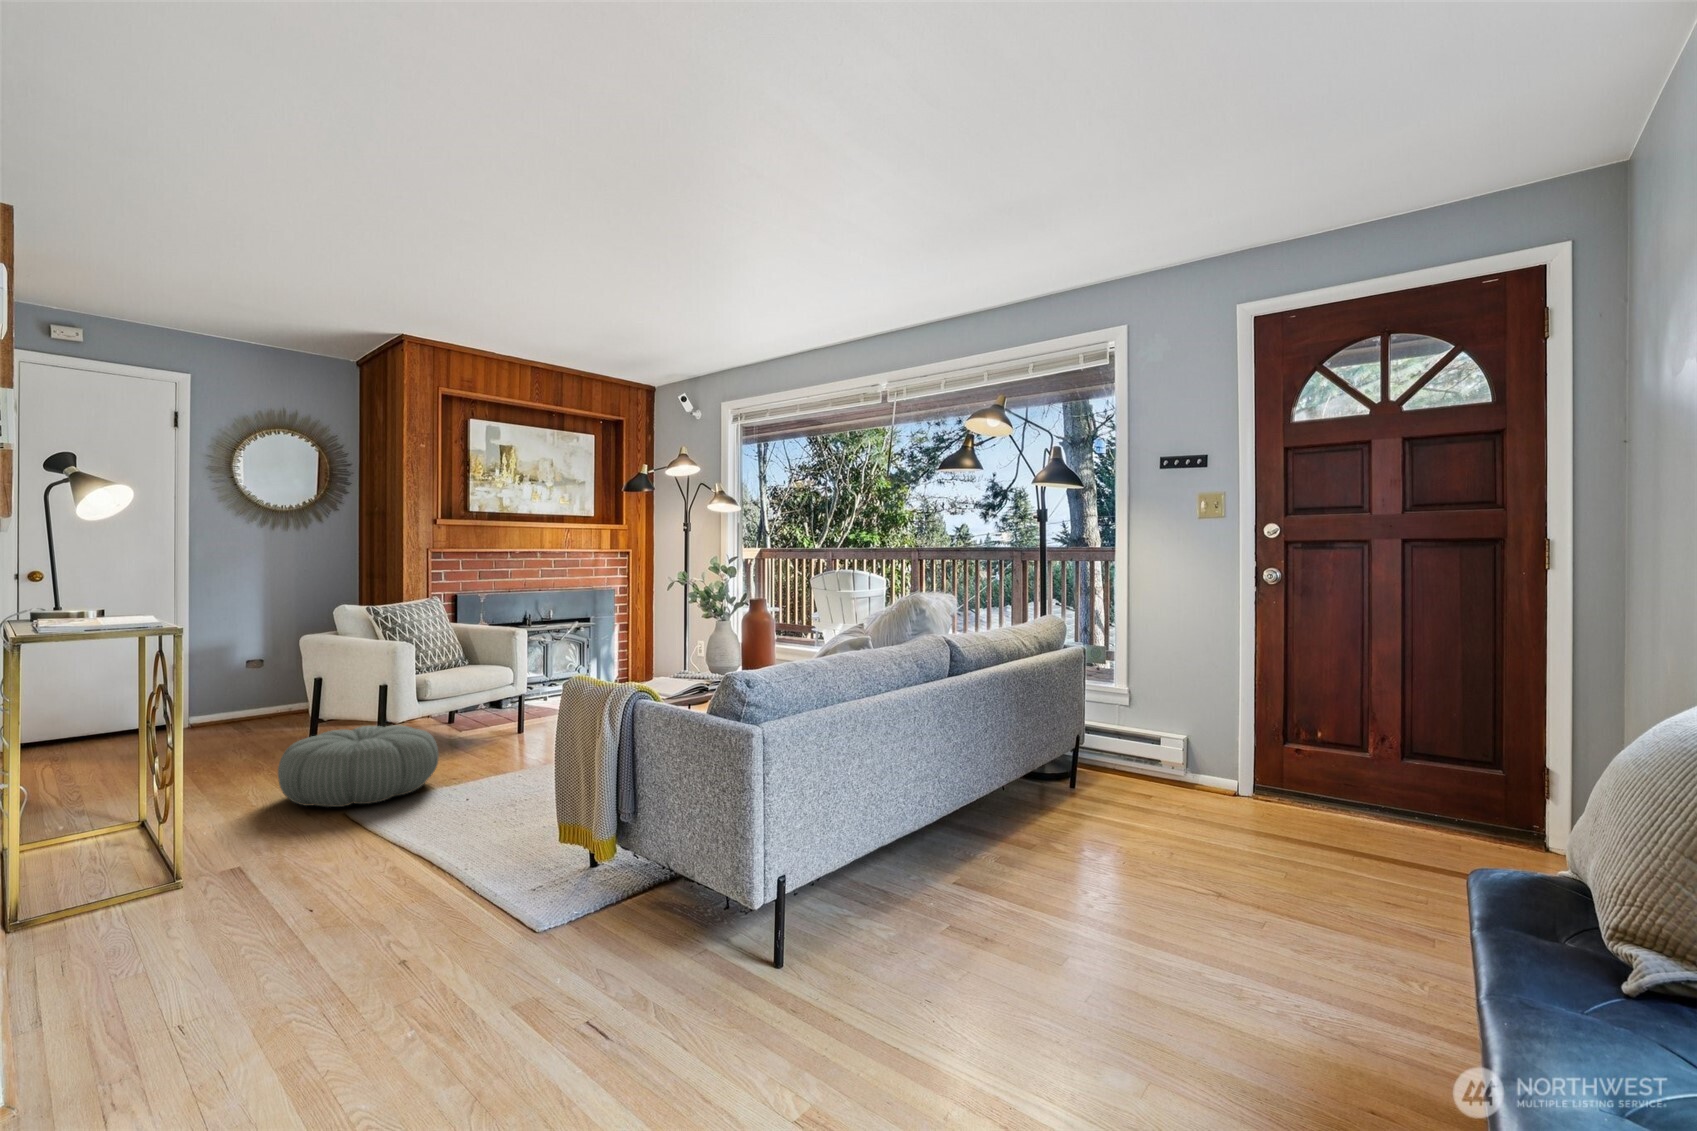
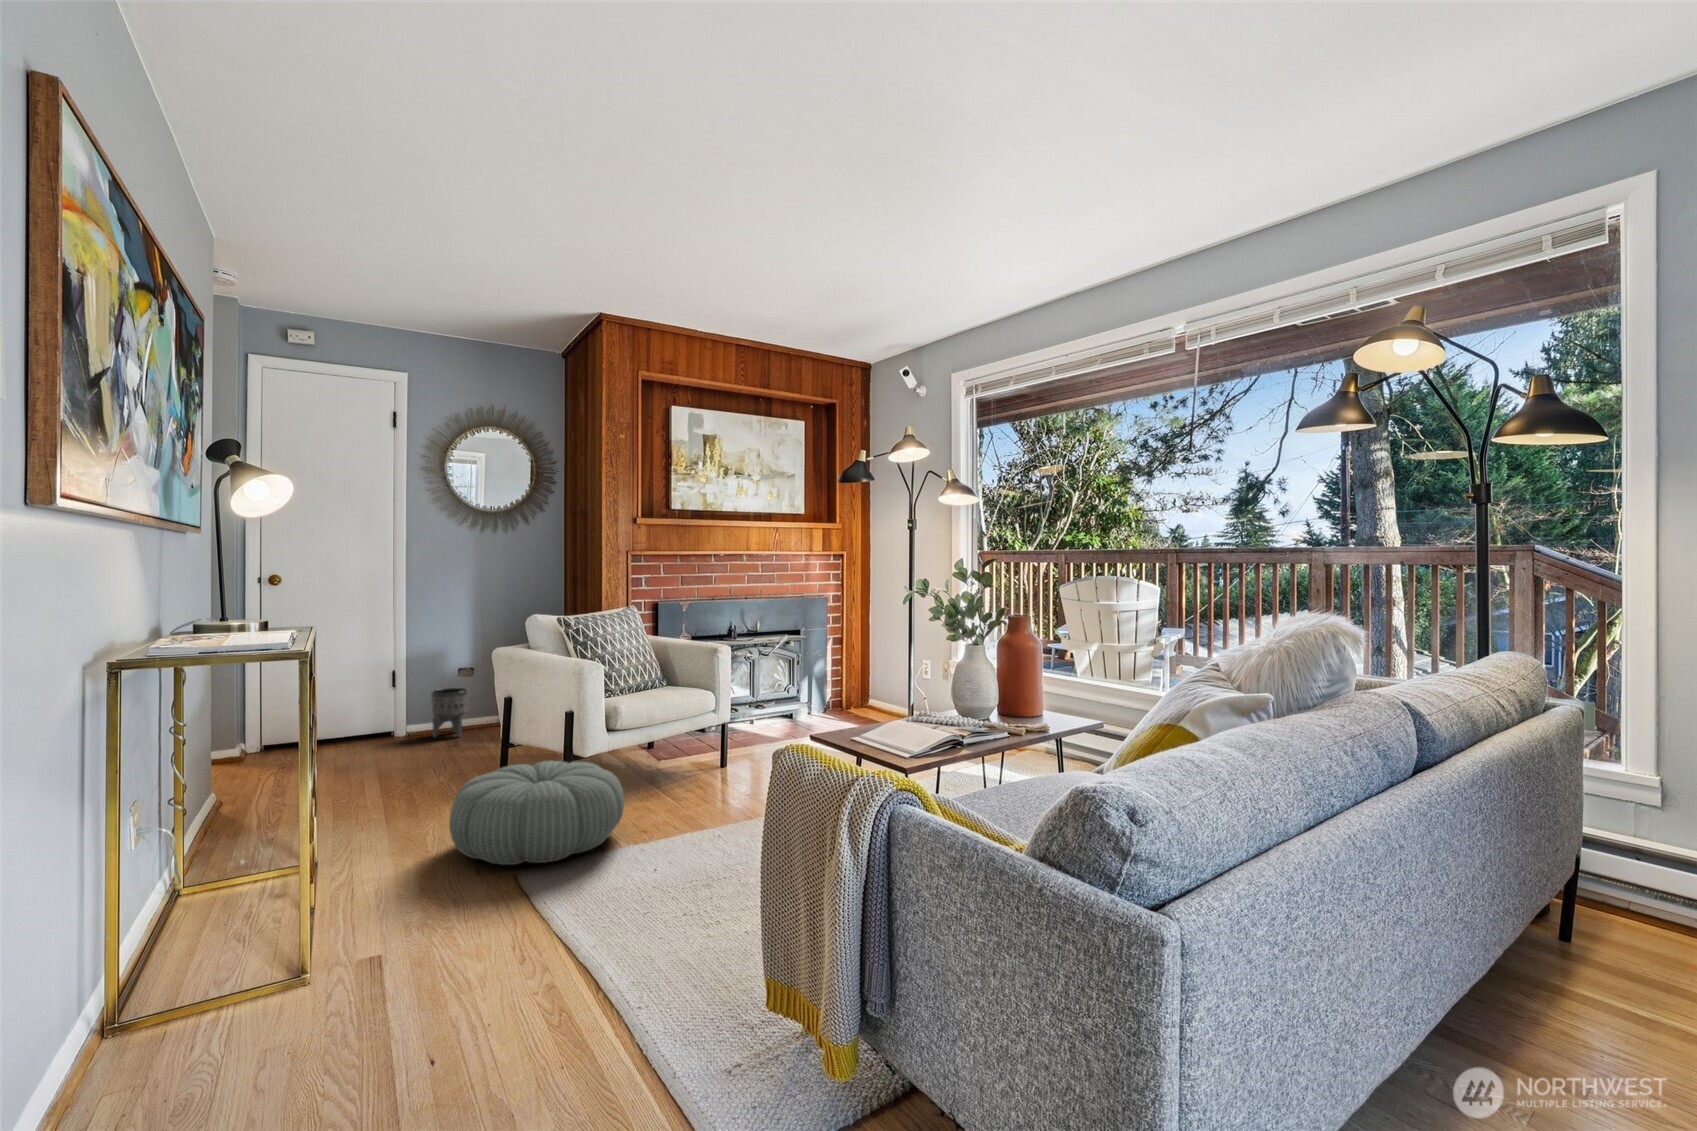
planter: none [217,678,258,726] -> present [431,688,468,737]

